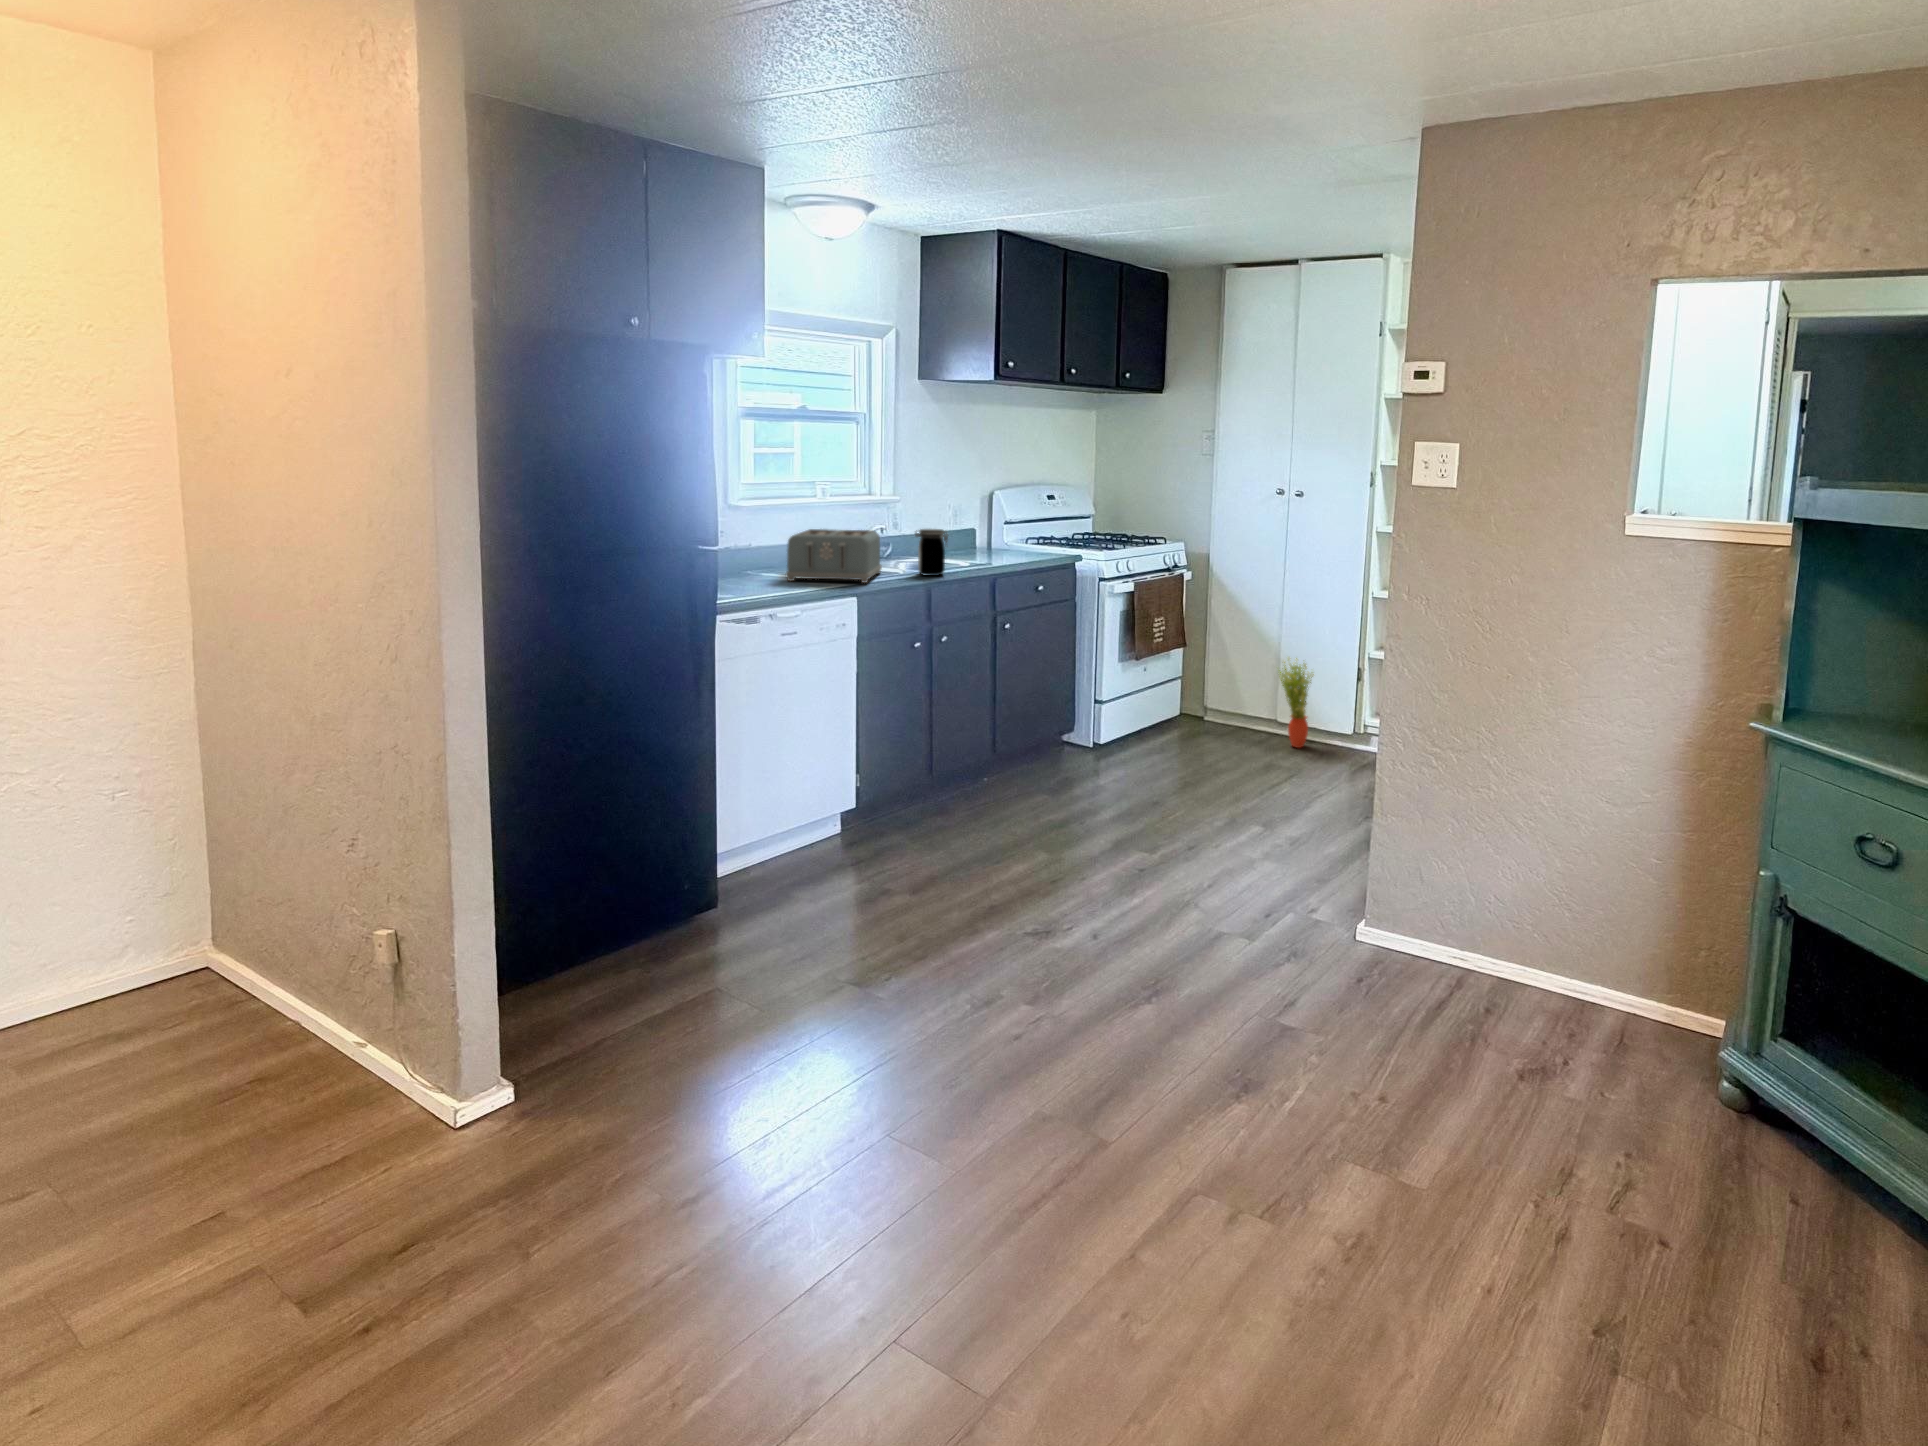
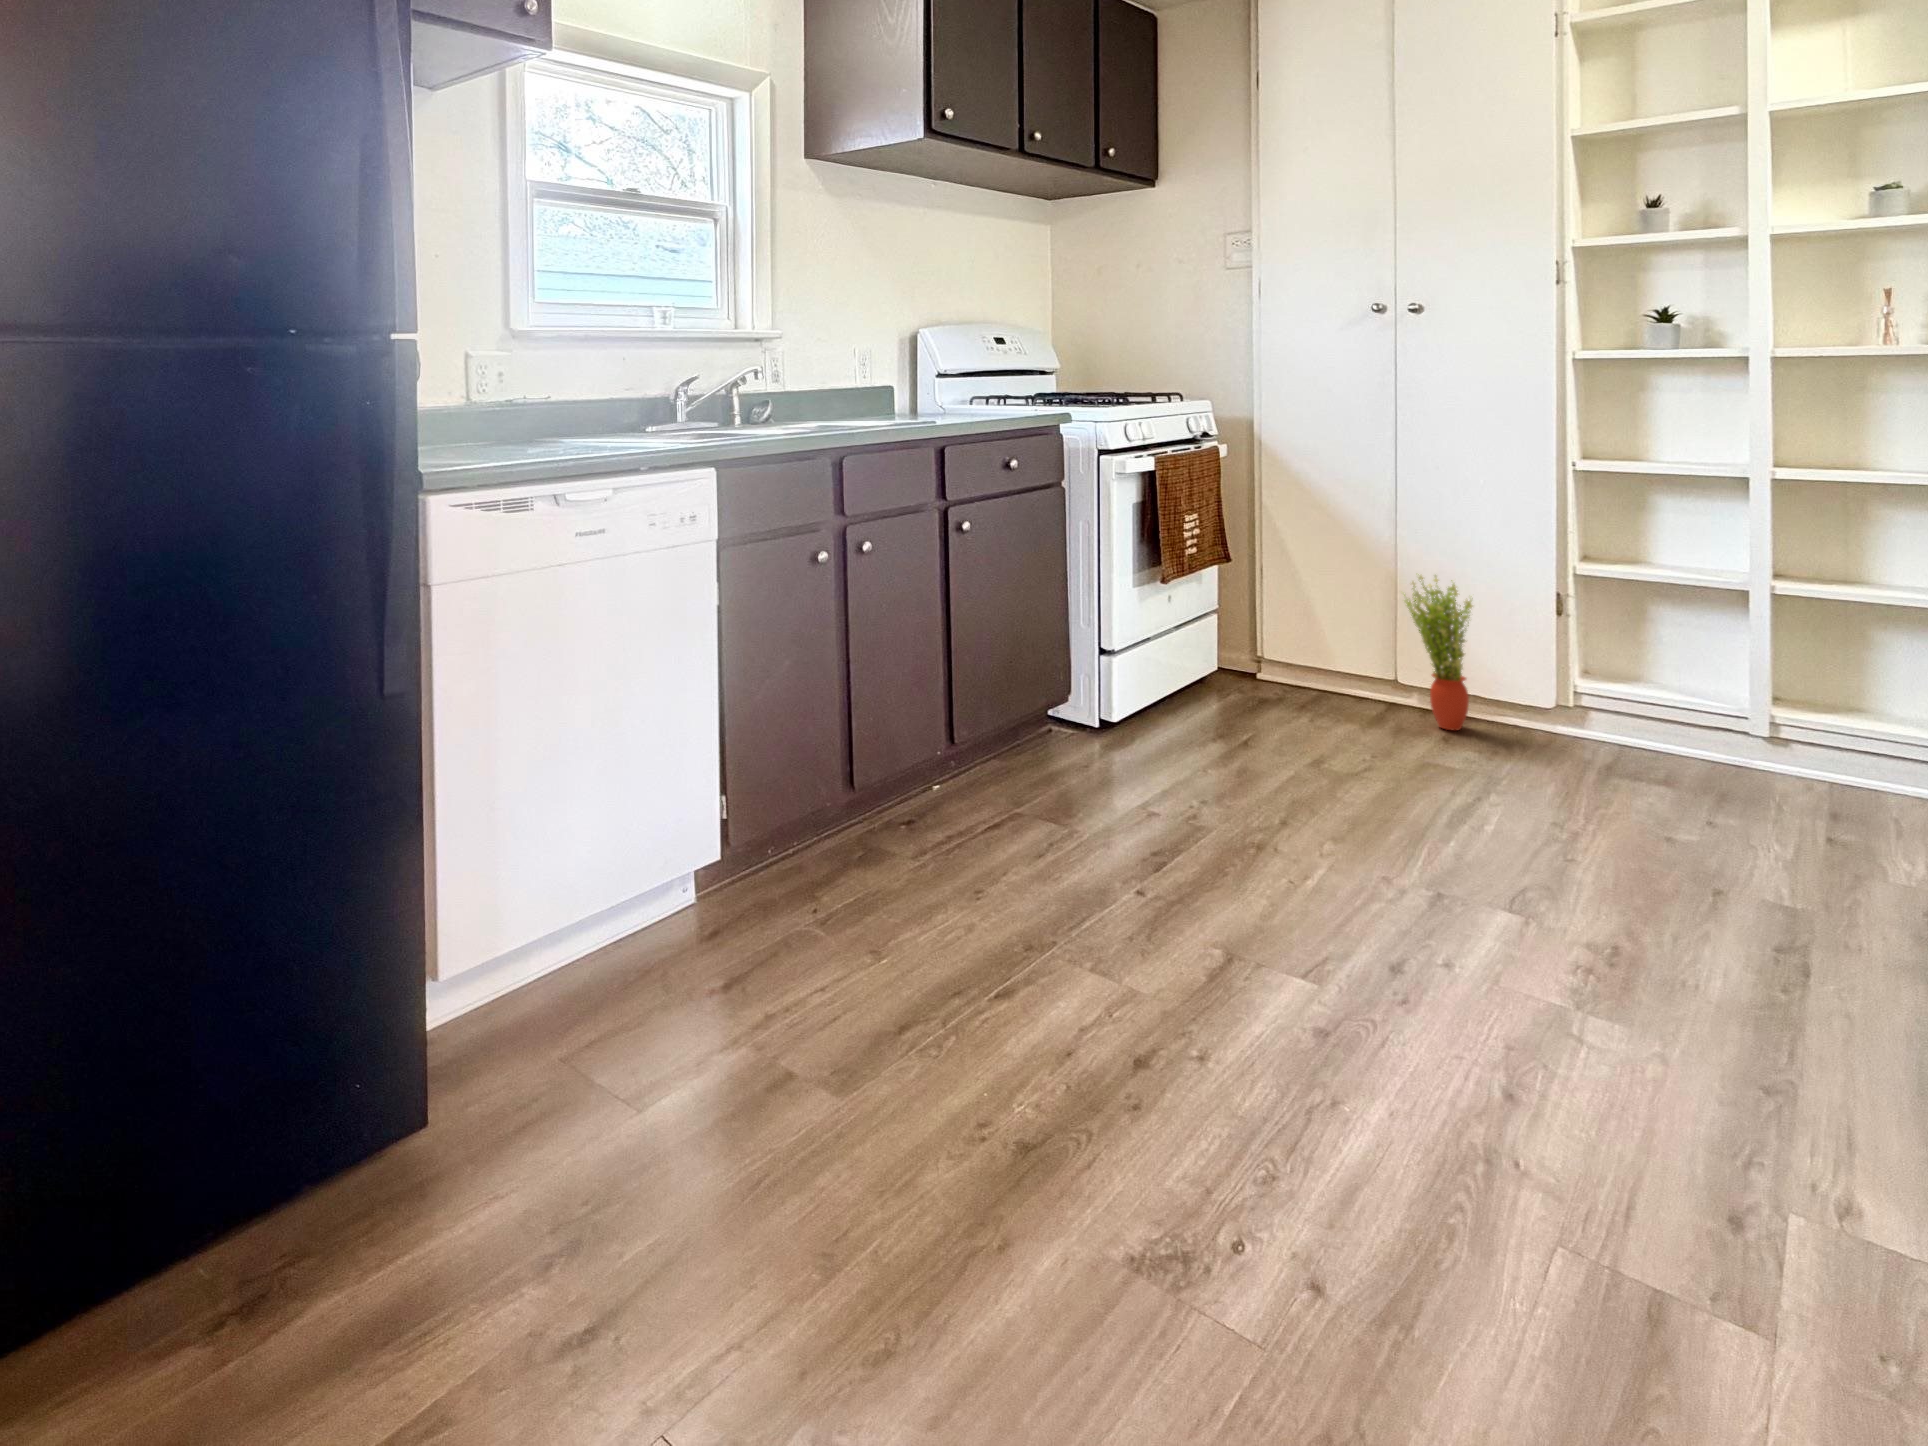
toaster: present [786,529,882,583] -> none [593,363,756,447]
jar: present [915,529,948,576] -> none [809,359,867,437]

